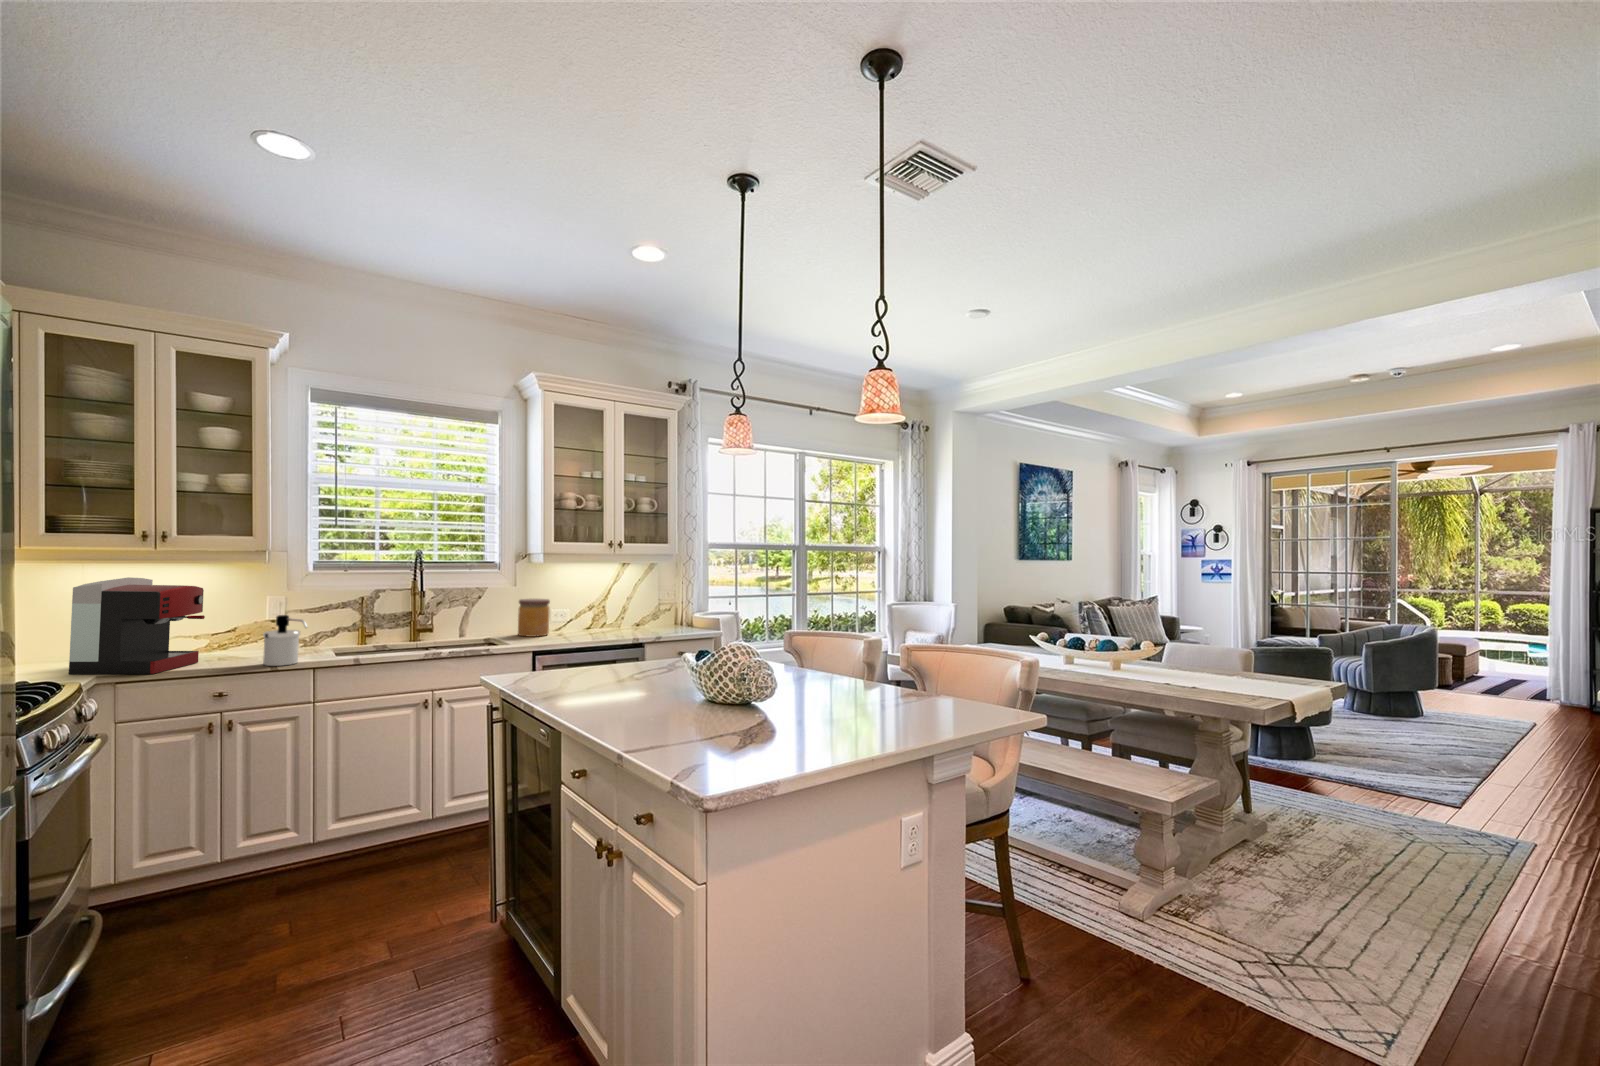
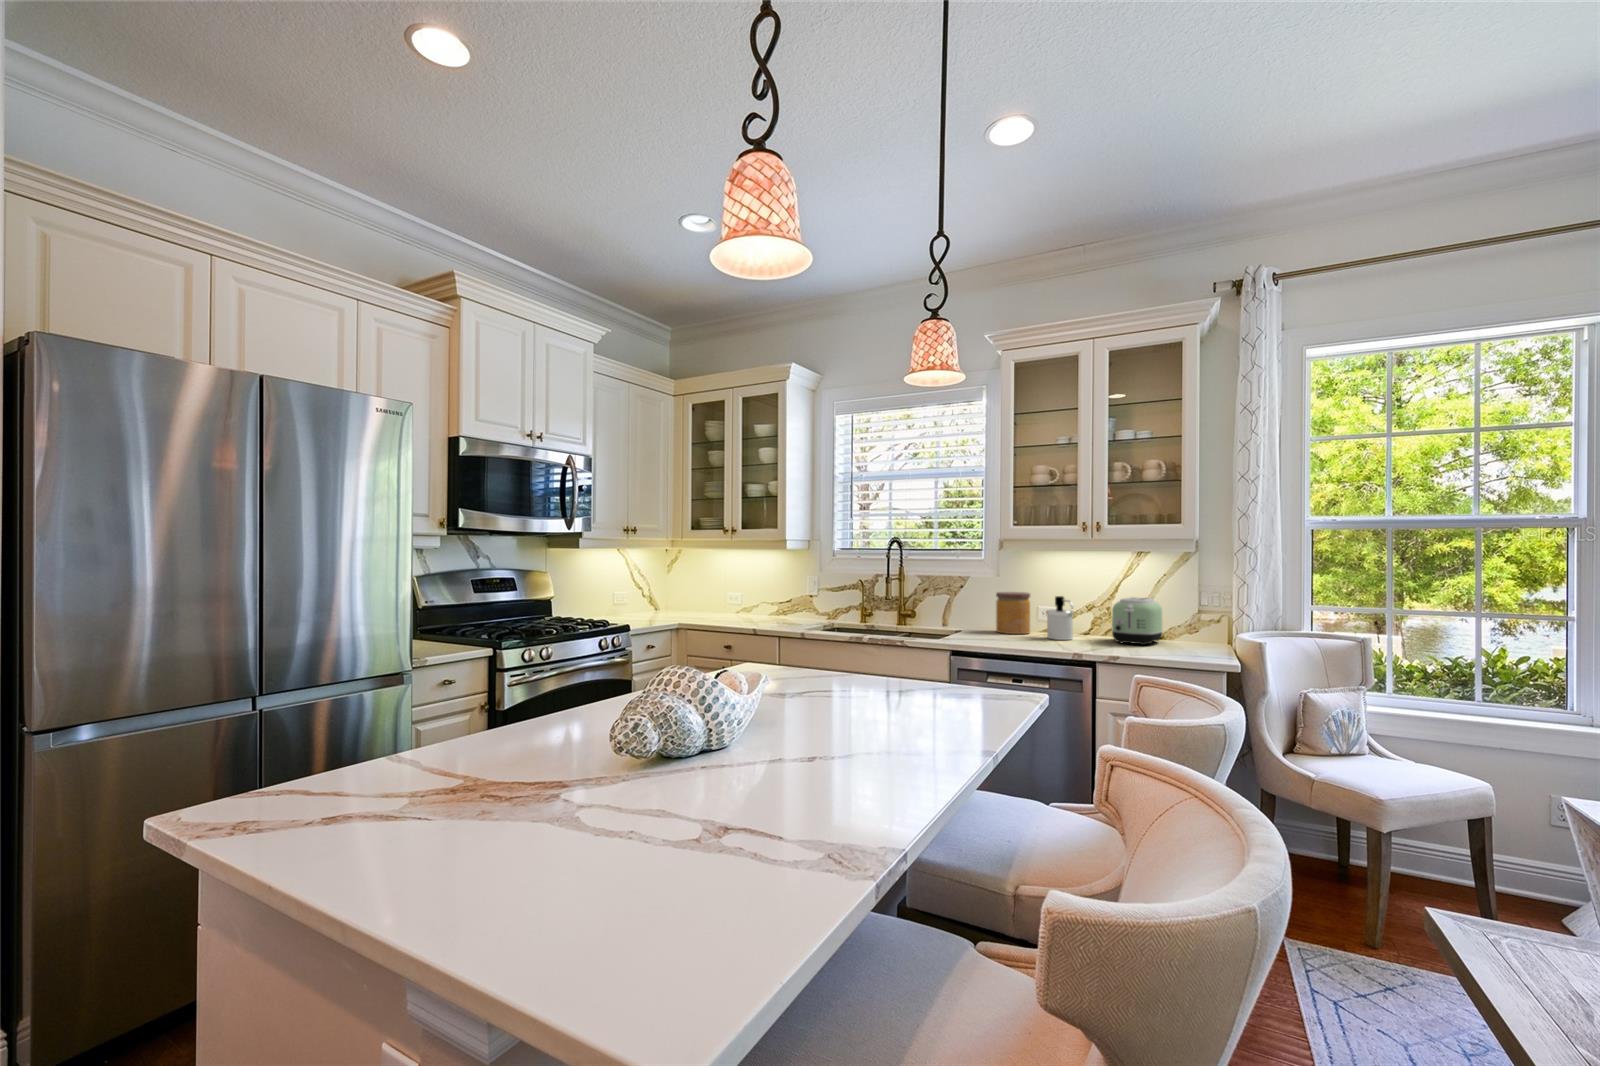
coffee maker: present [69,577,205,674] -> none [694,559,753,622]
toaster: none [613,597,649,633] -> present [1112,597,1163,645]
soap dispenser: present [263,615,307,666] -> present [1046,596,1074,640]

